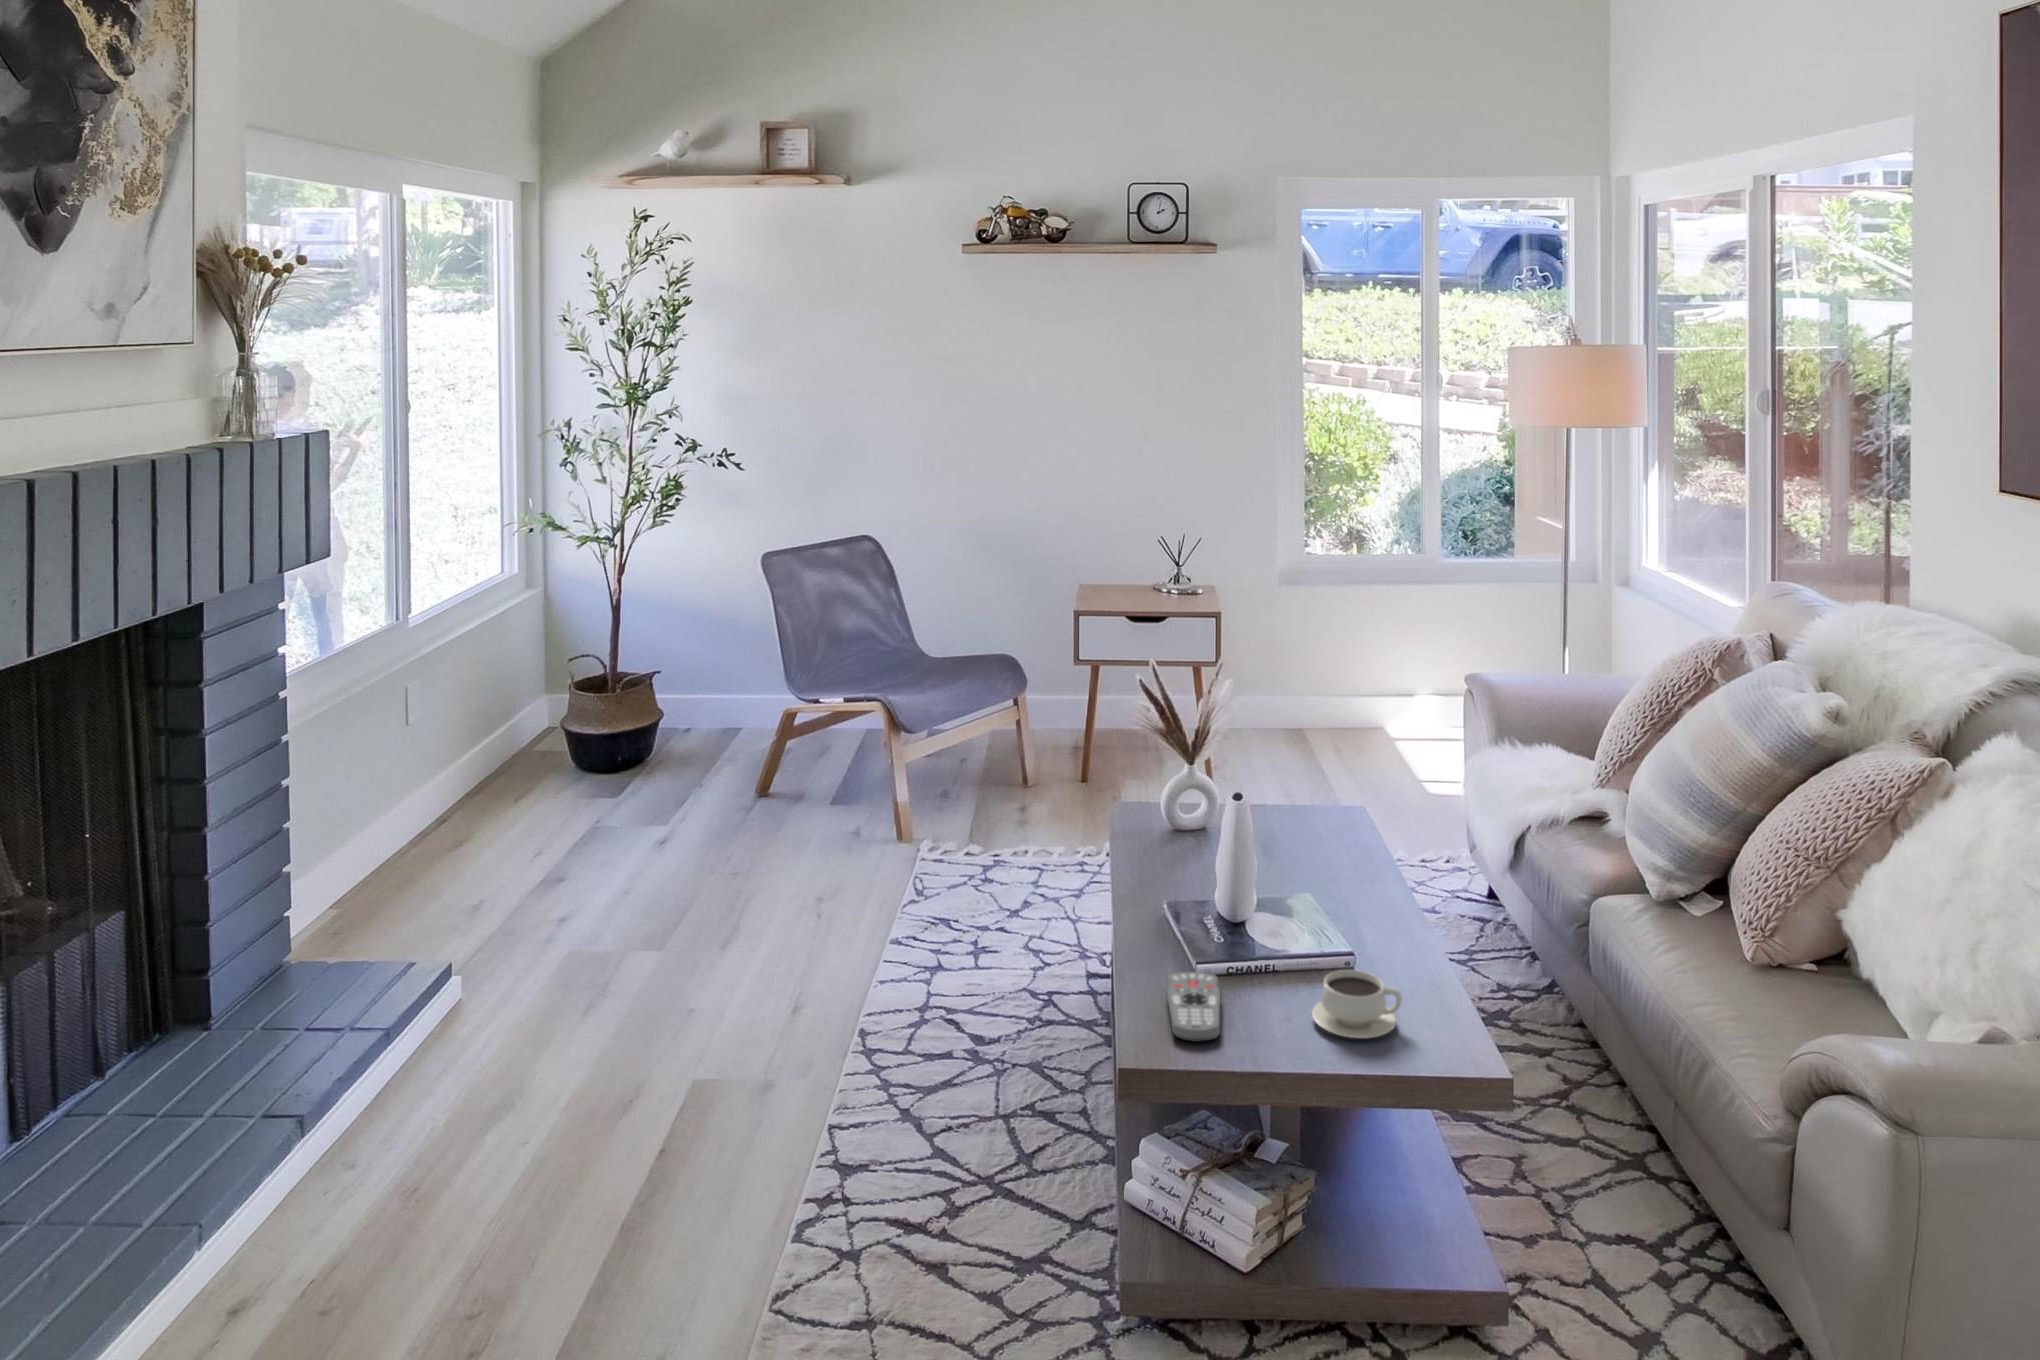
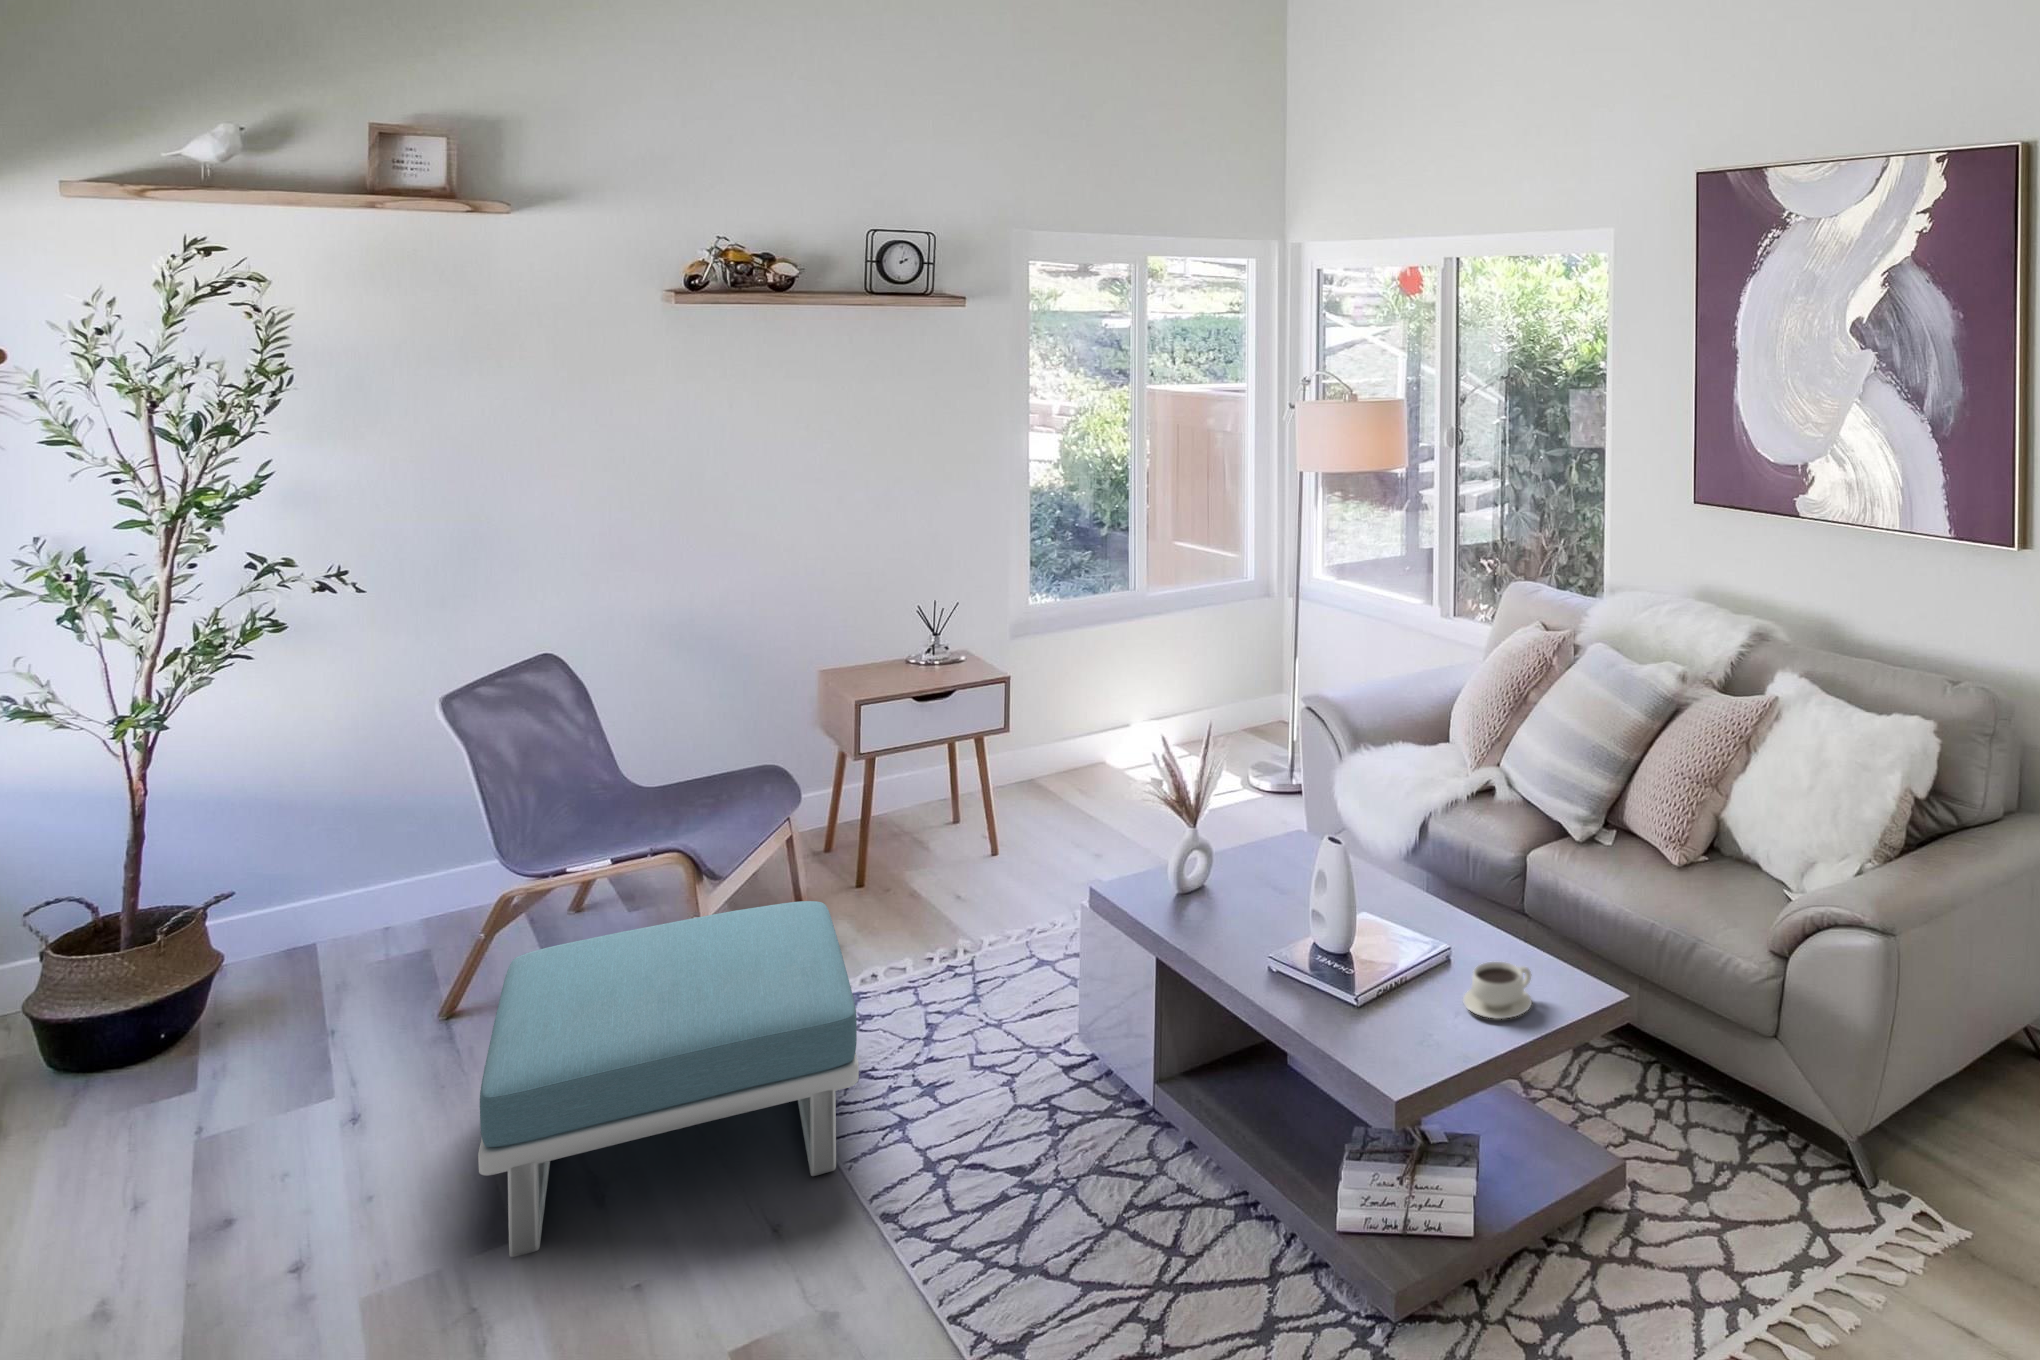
footstool: none [614,753,952,989] -> present [478,901,859,1257]
remote control: present [1167,972,1220,1042] -> none [1338,1006,1429,1067]

